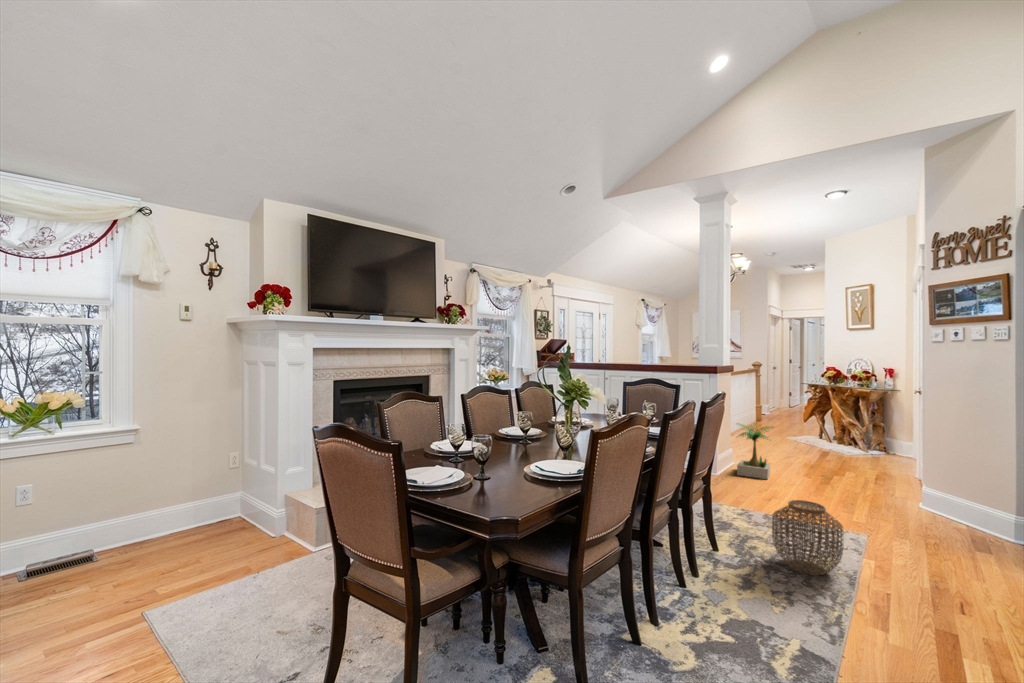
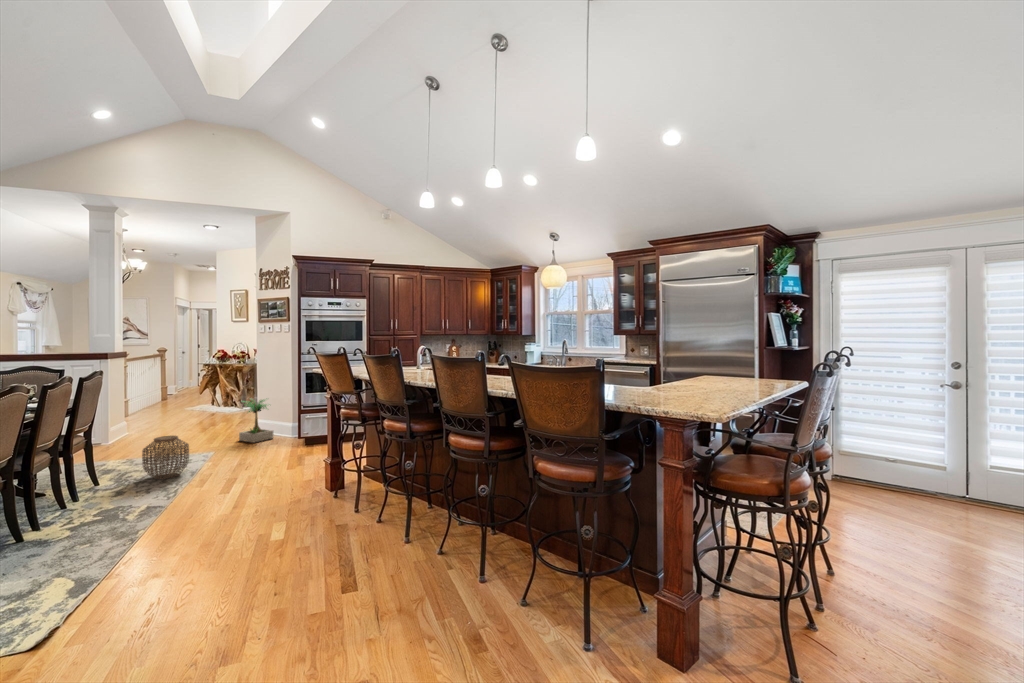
potted plant: present [737,423,773,479] -> present [239,400,274,442]

